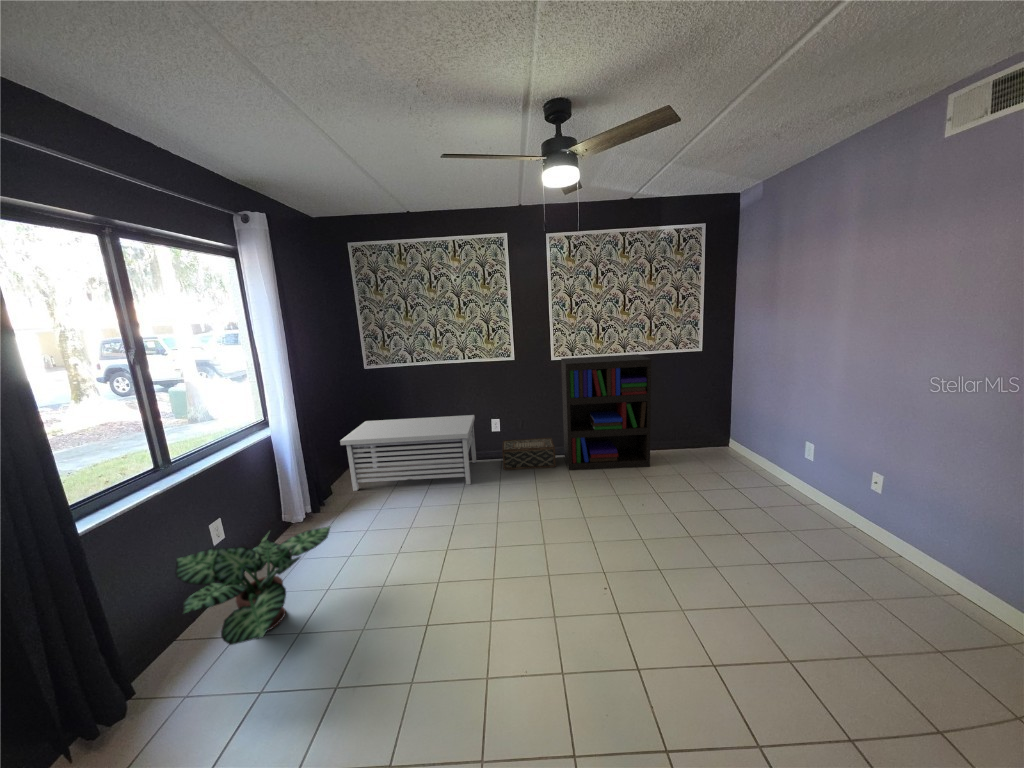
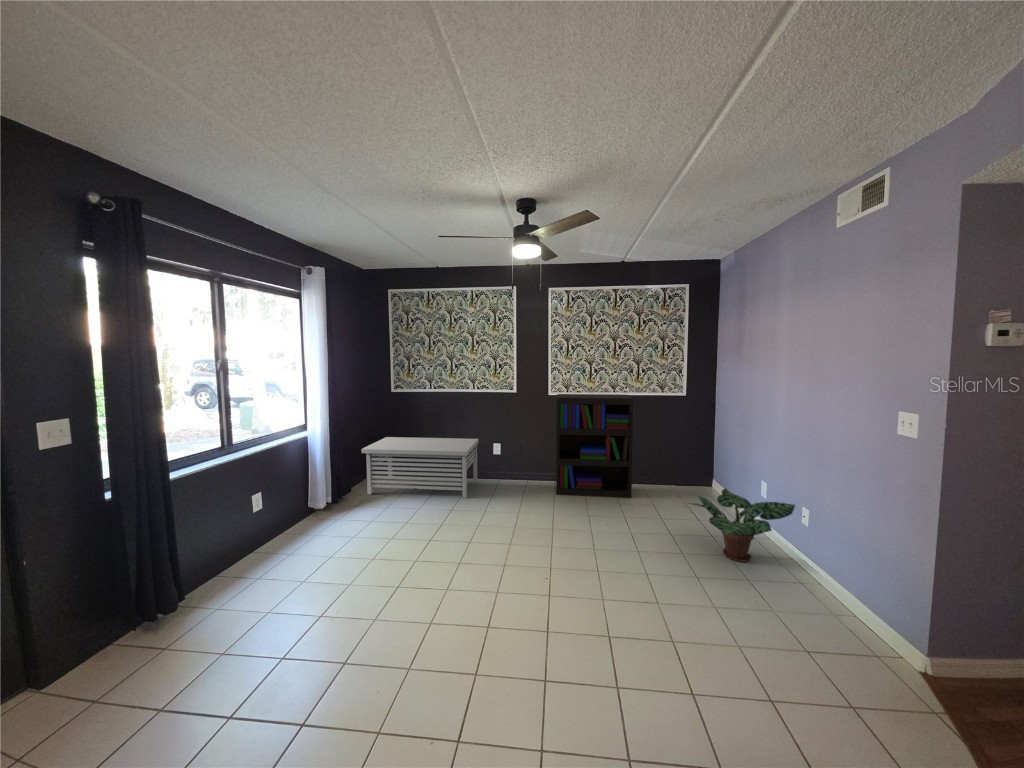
woven basket: present [502,438,556,470] -> none [499,464,546,491]
potted plant: present [176,526,331,645] -> present [690,488,795,562]

